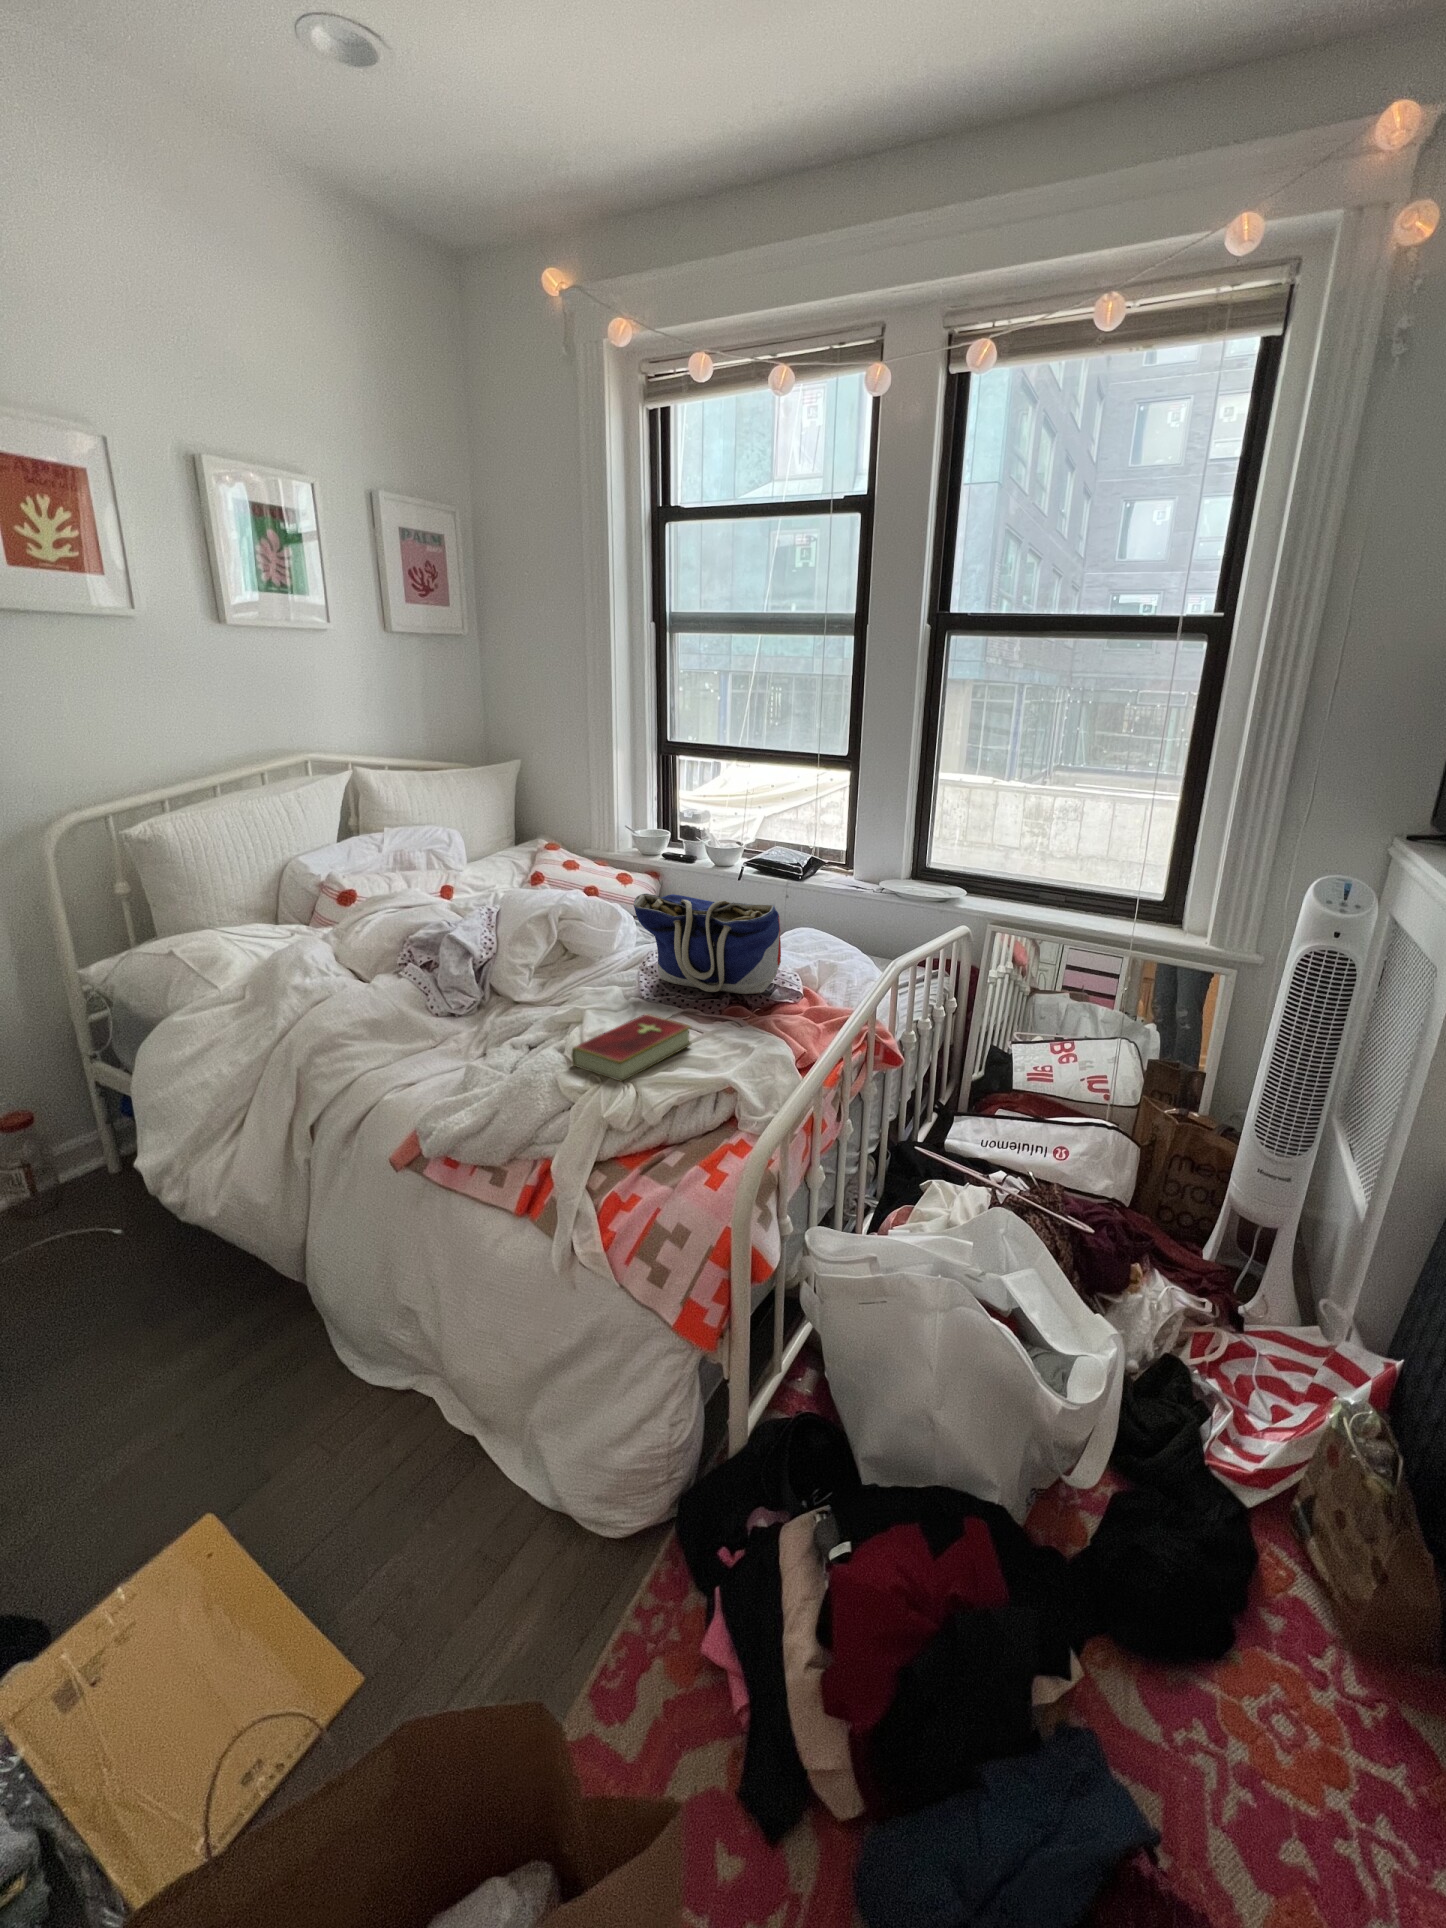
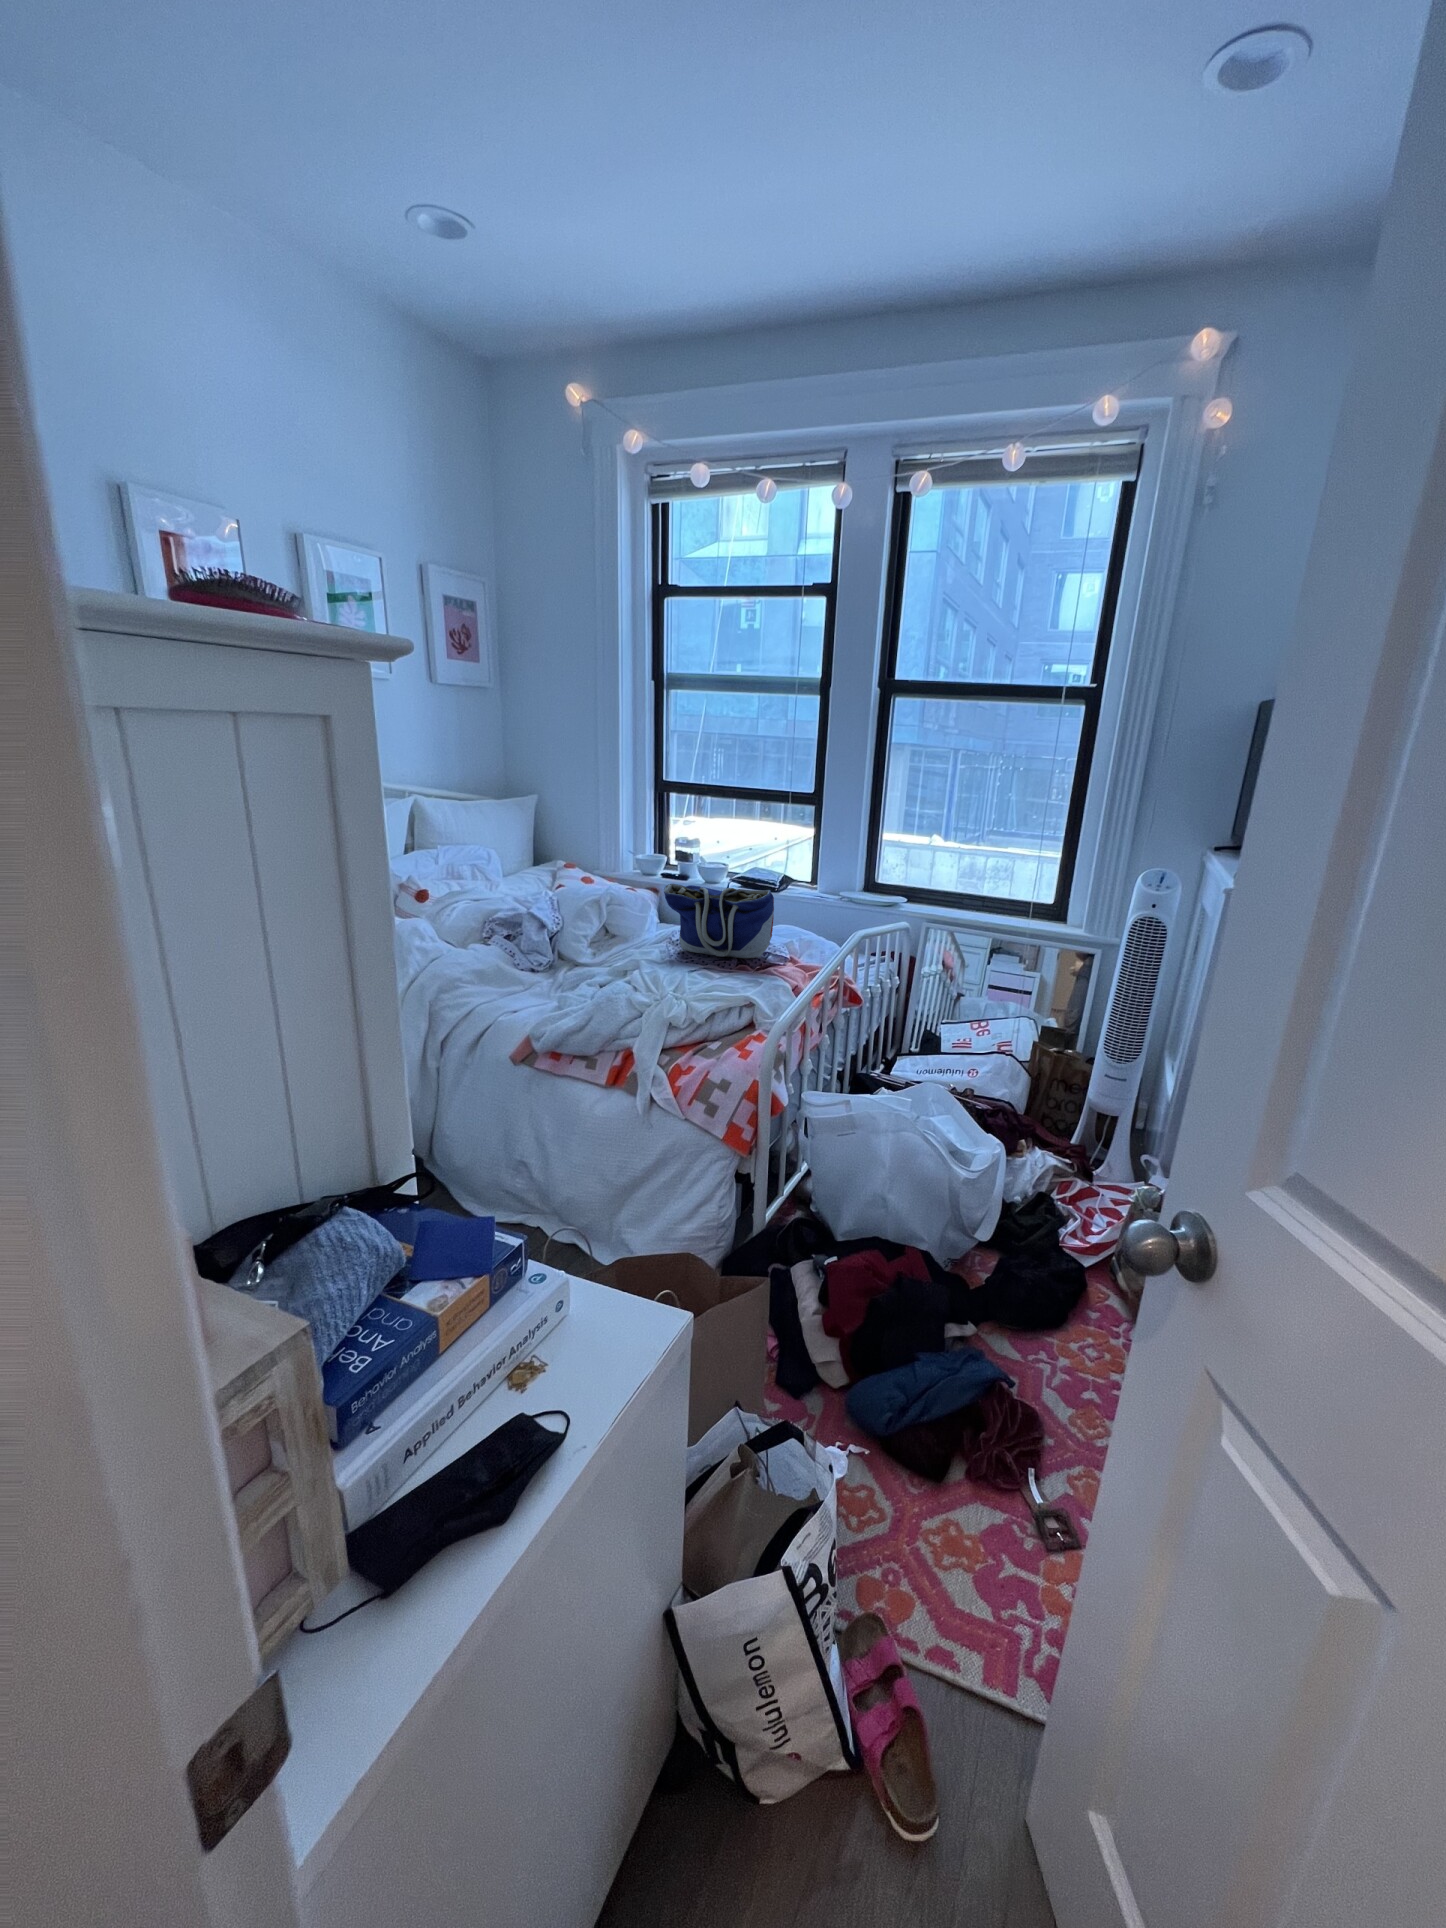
hardcover book: present [571,1014,691,1081] -> none [638,961,718,999]

